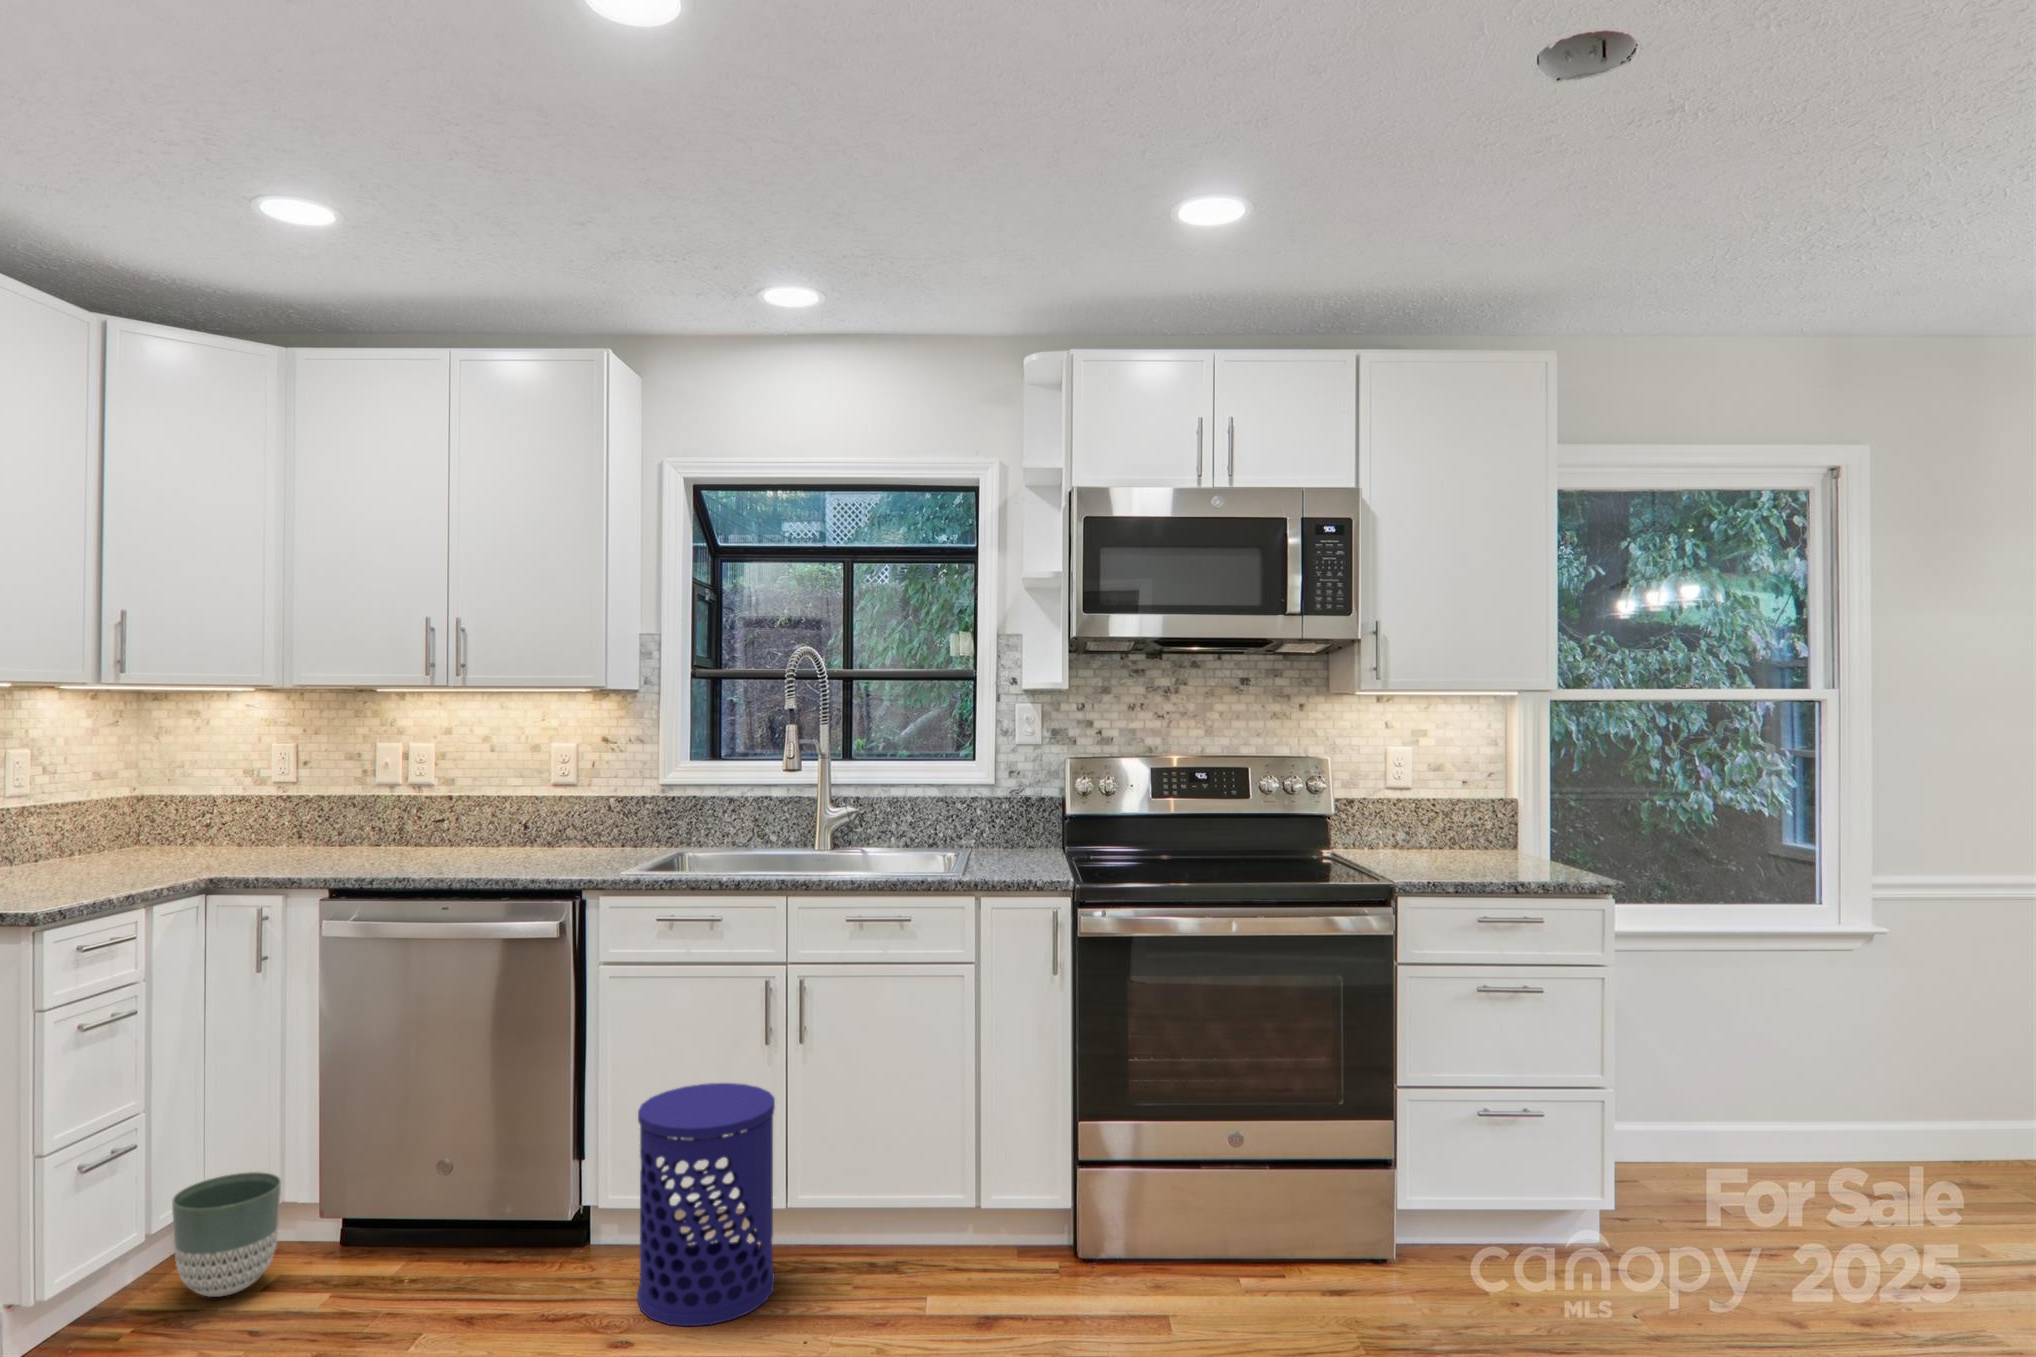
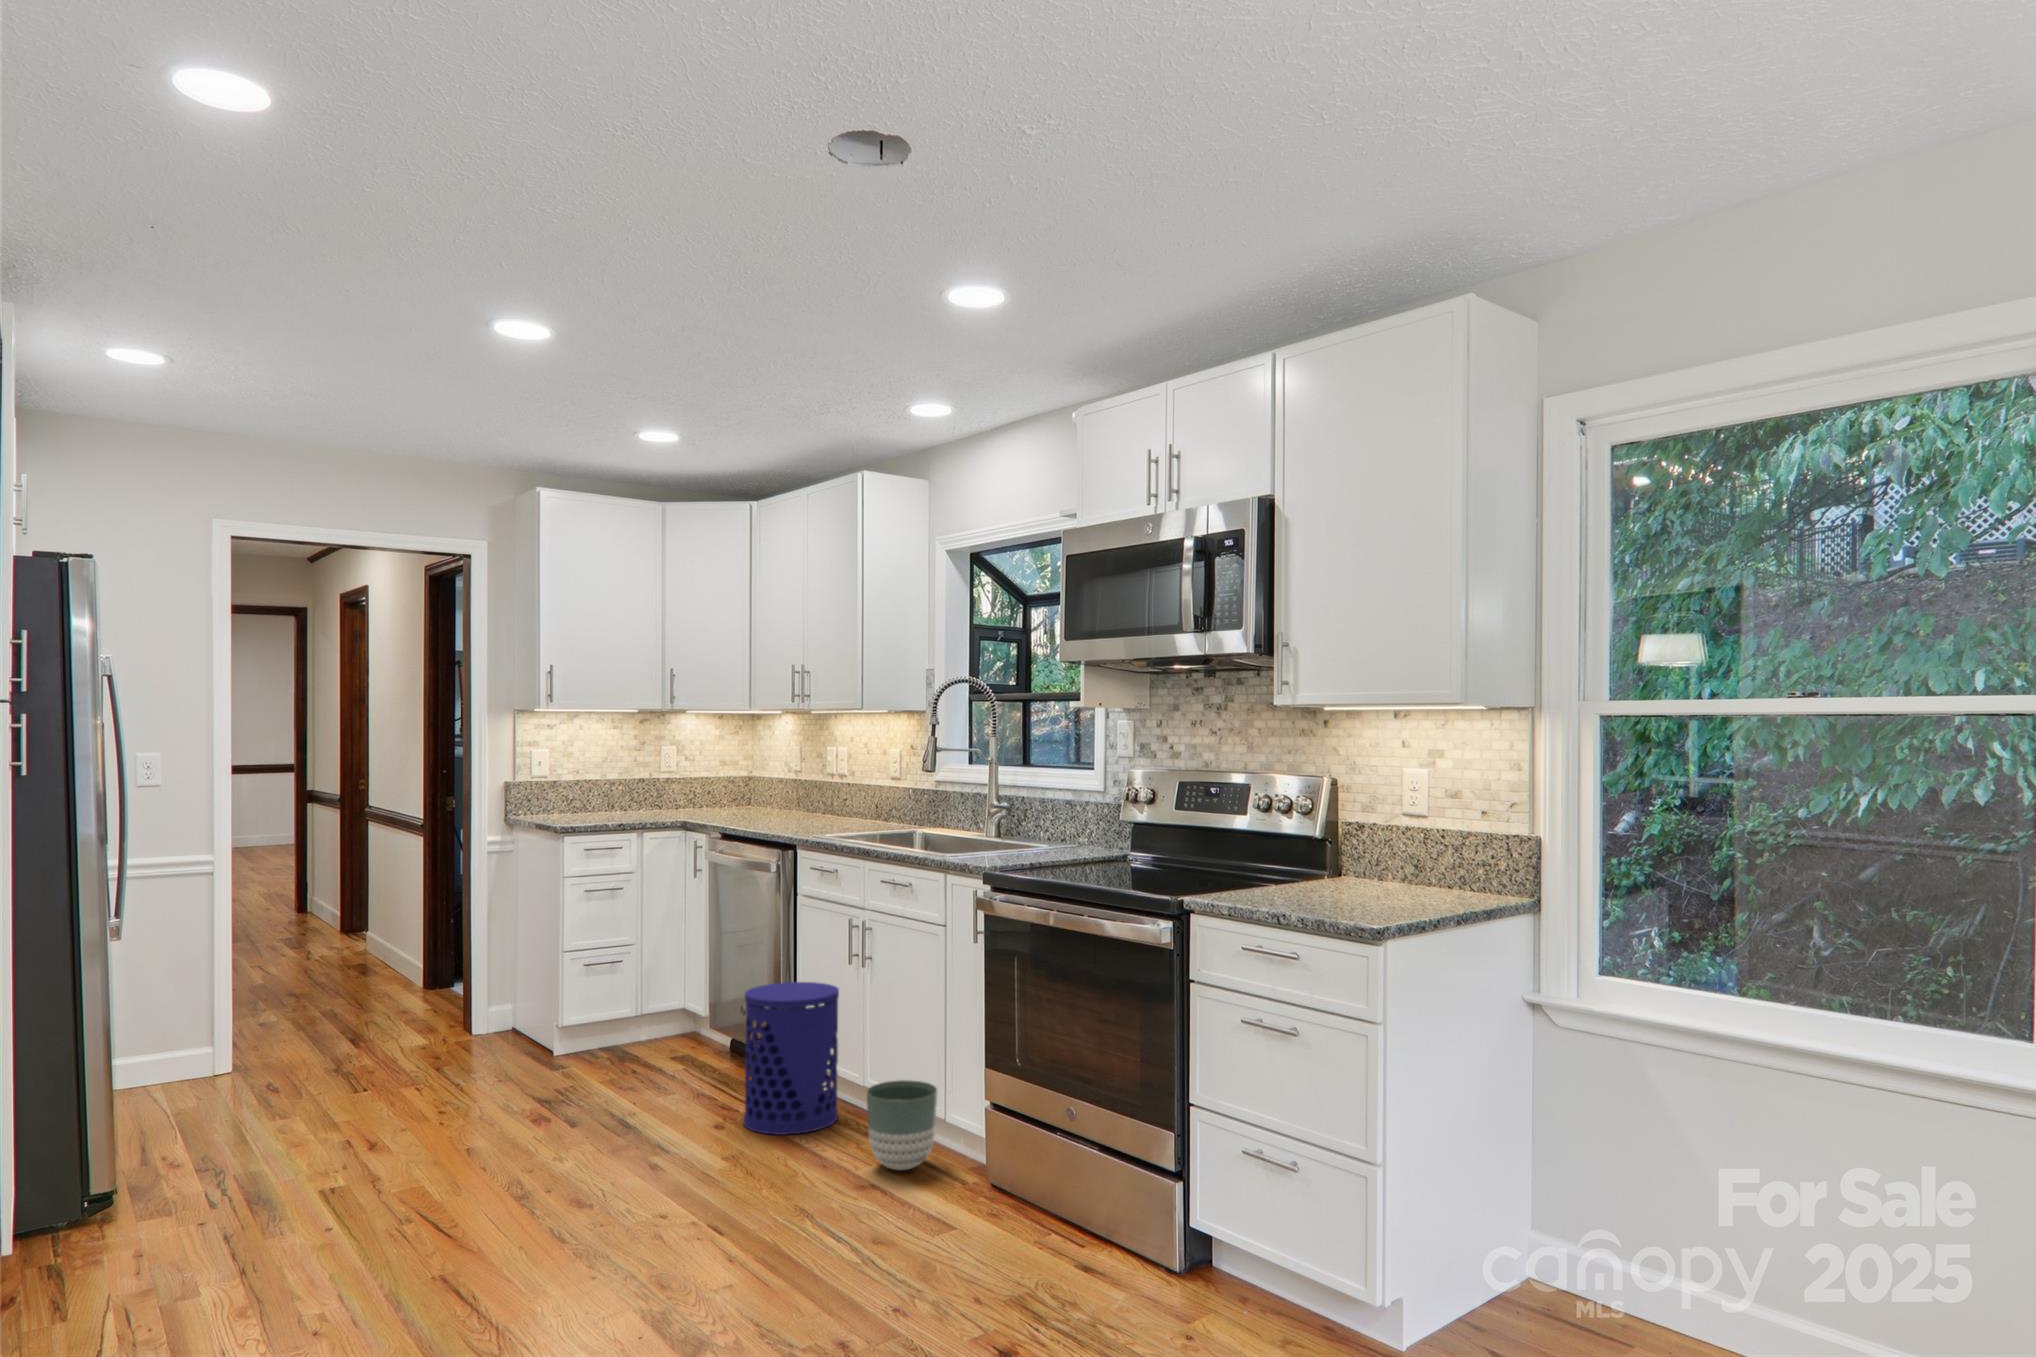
planter: present [172,1172,281,1297] -> present [867,1080,937,1170]

